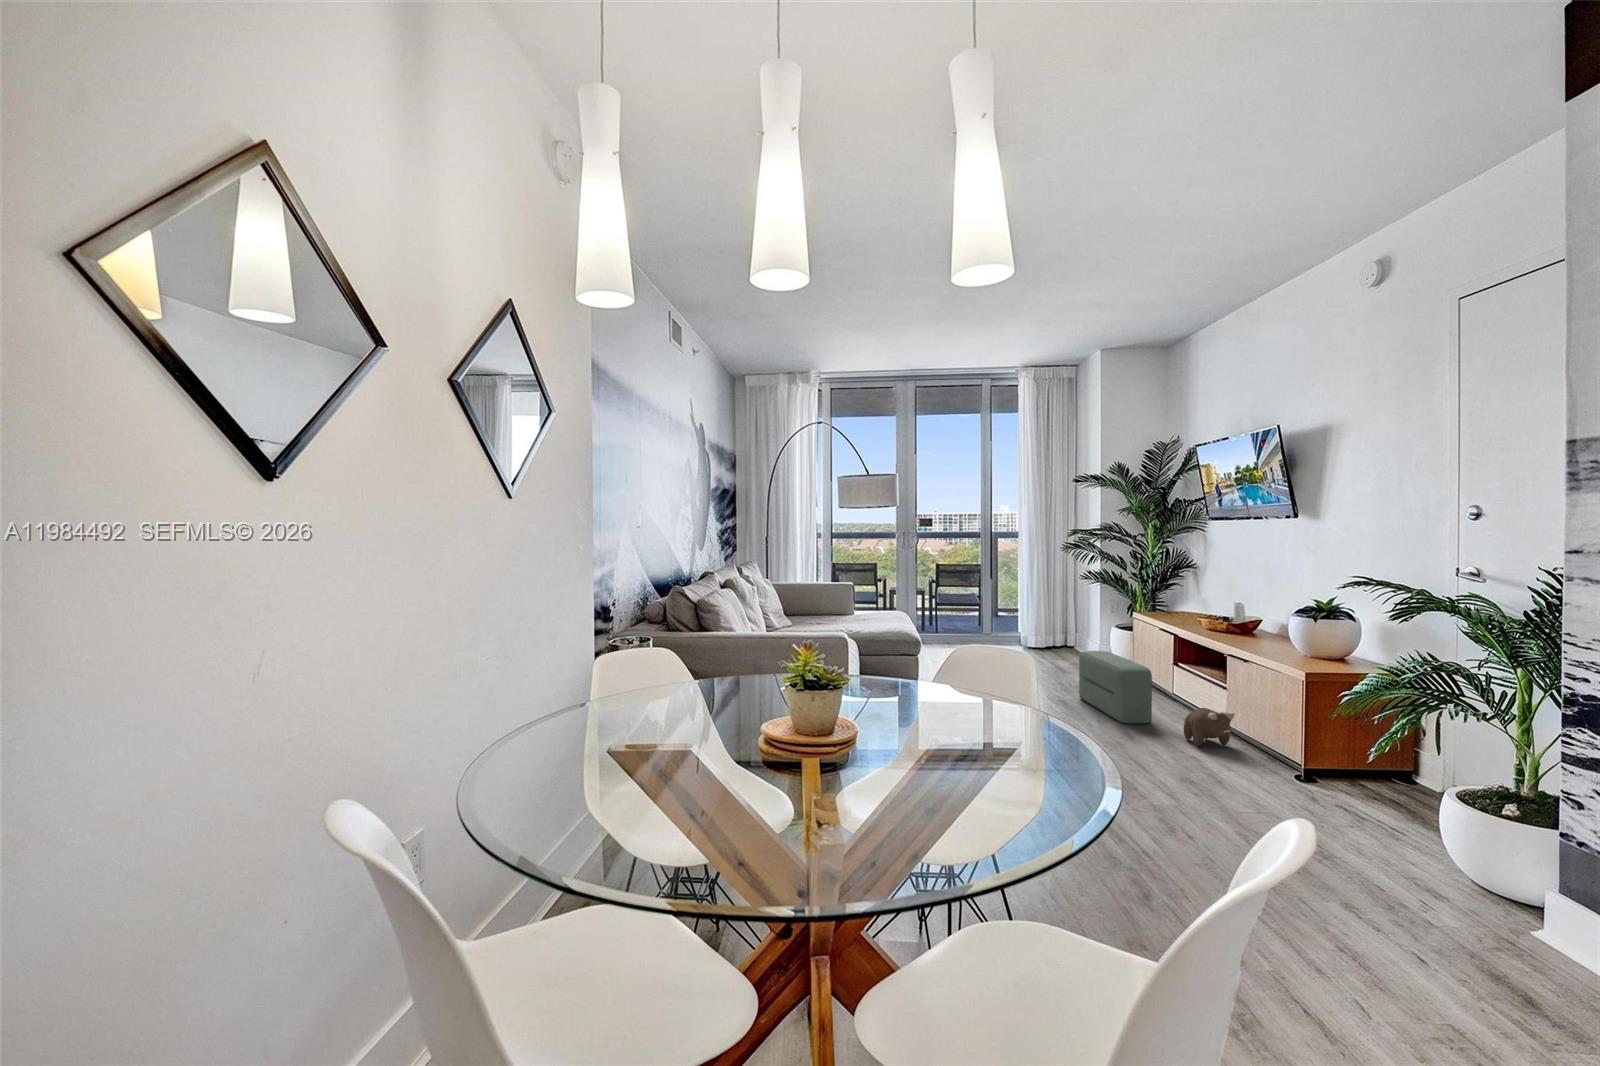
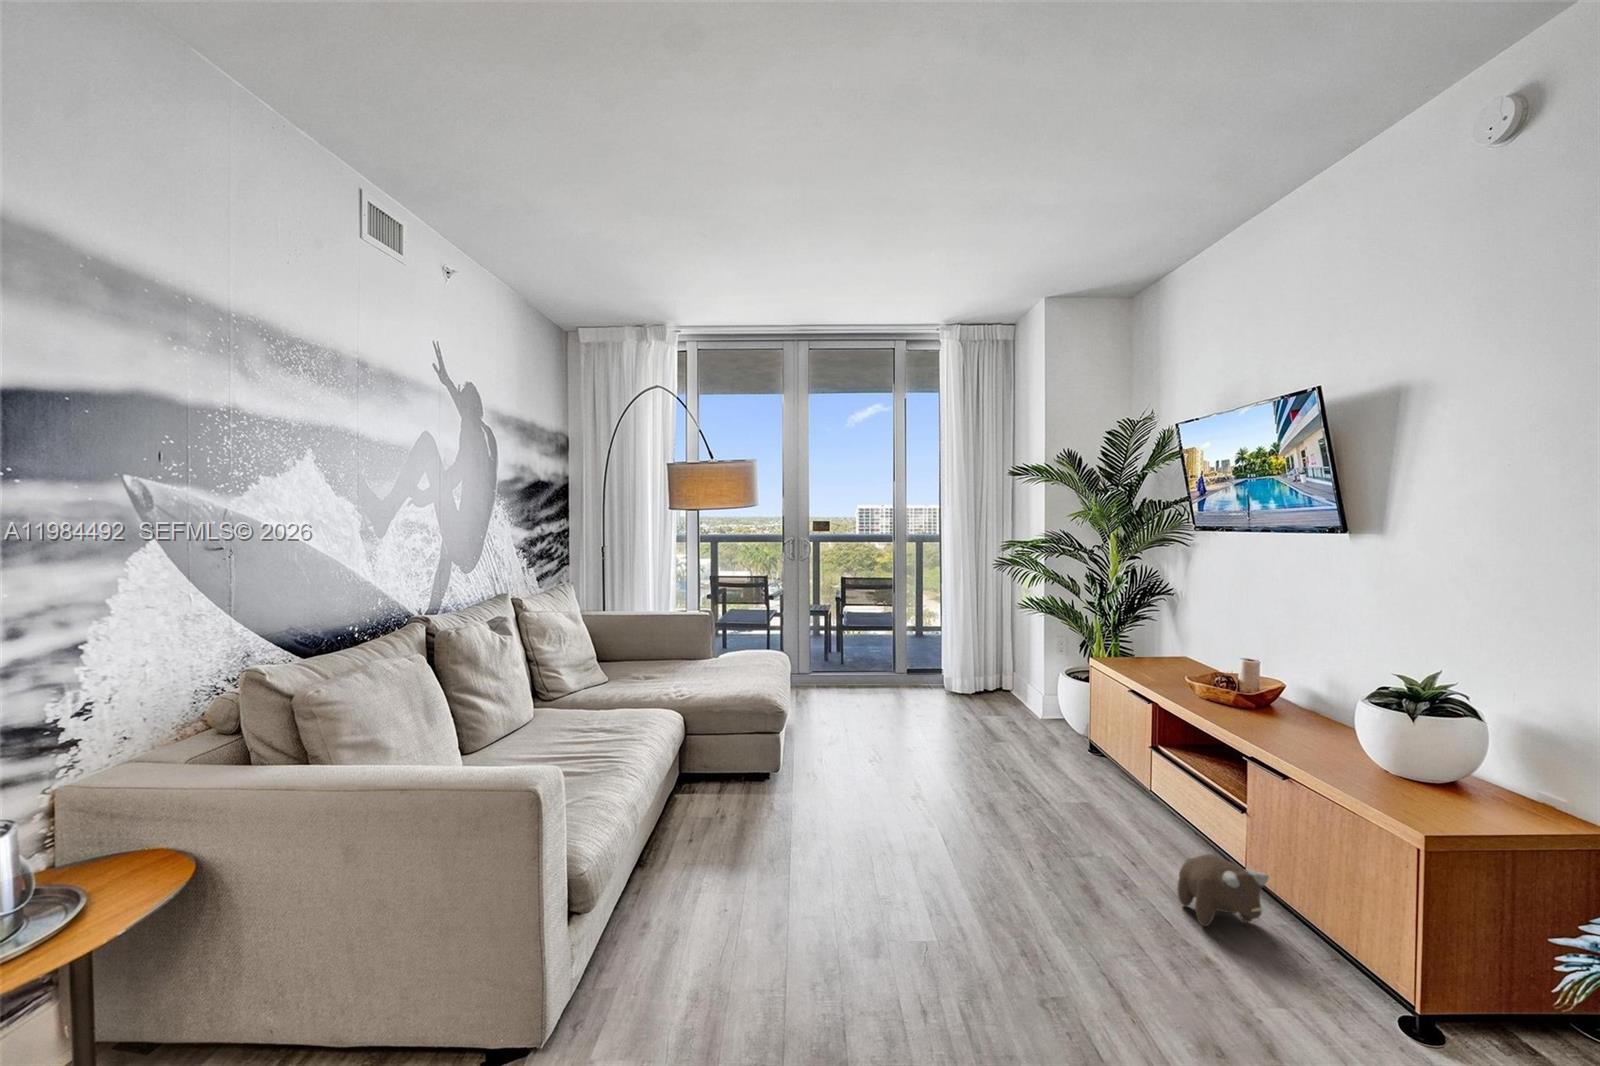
pouf: present [1079,651,1152,724] -> none [1012,727,1122,861]

